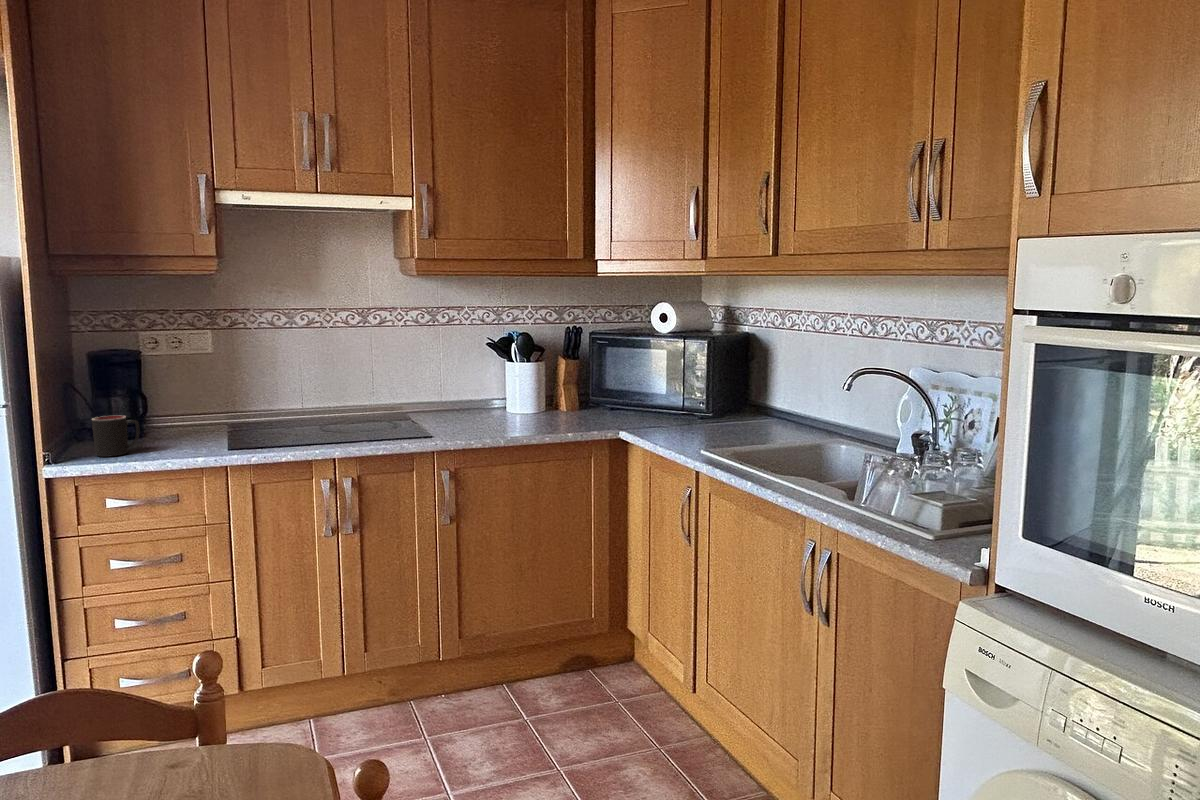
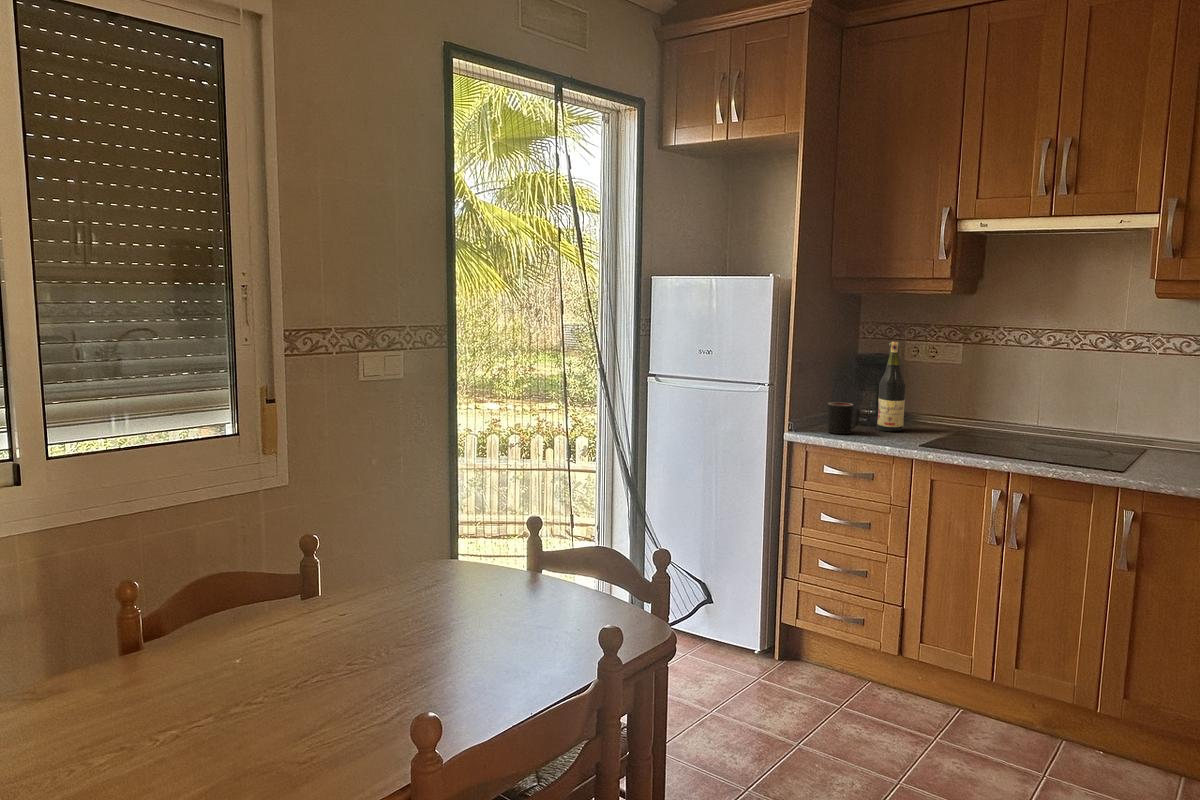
wine bottle: none [141,334,179,442] -> present [877,342,906,432]

